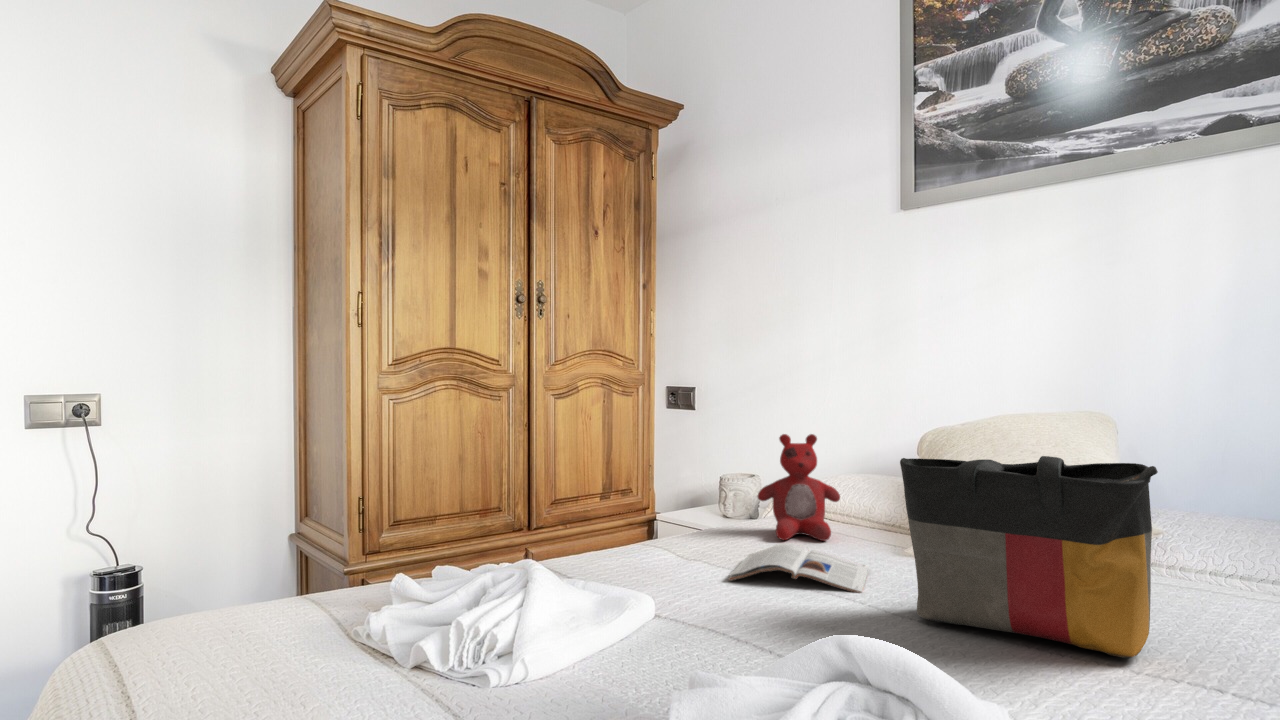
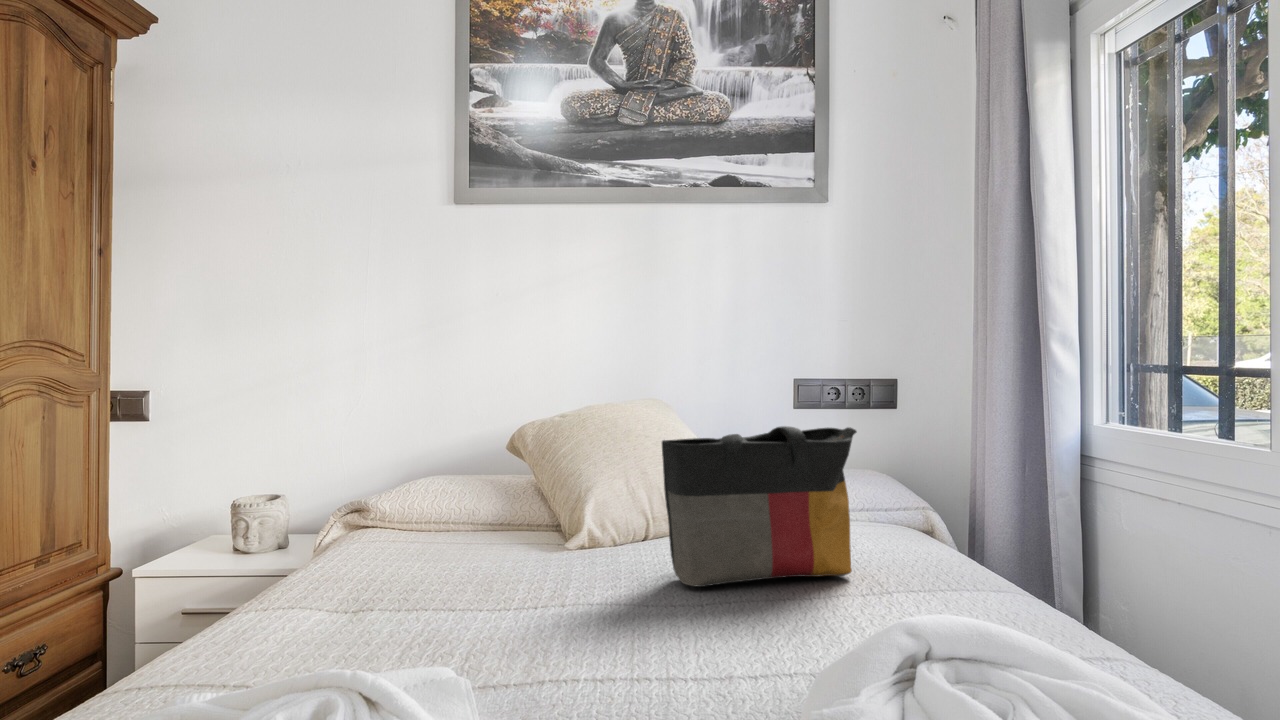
stuffed bear: present [758,434,840,541] -> none [381,437,476,558]
magazine: present [729,543,869,593] -> none [436,553,600,605]

